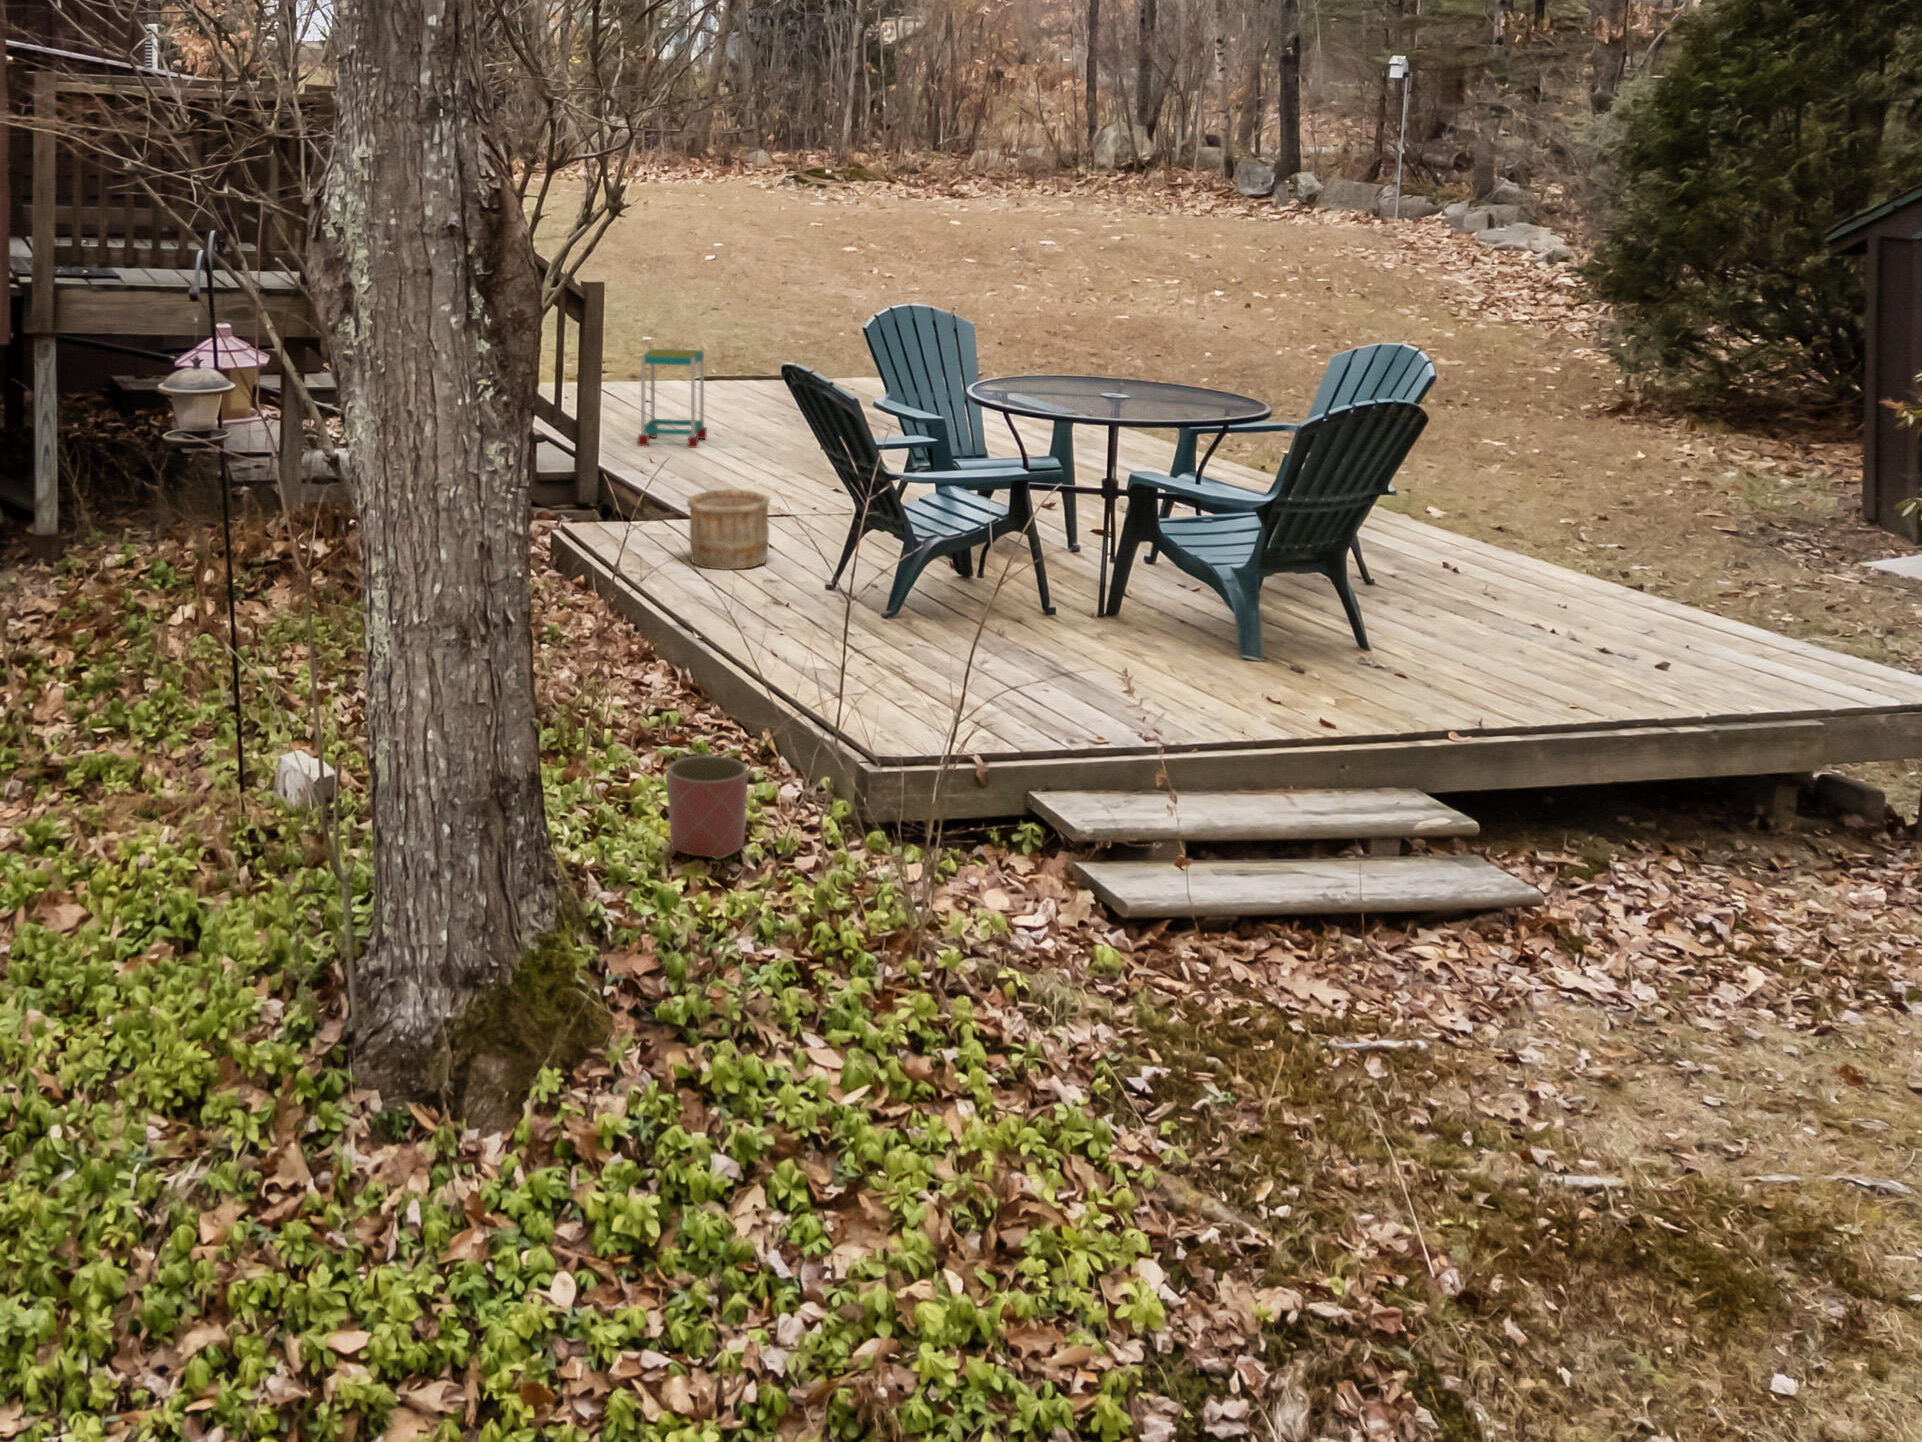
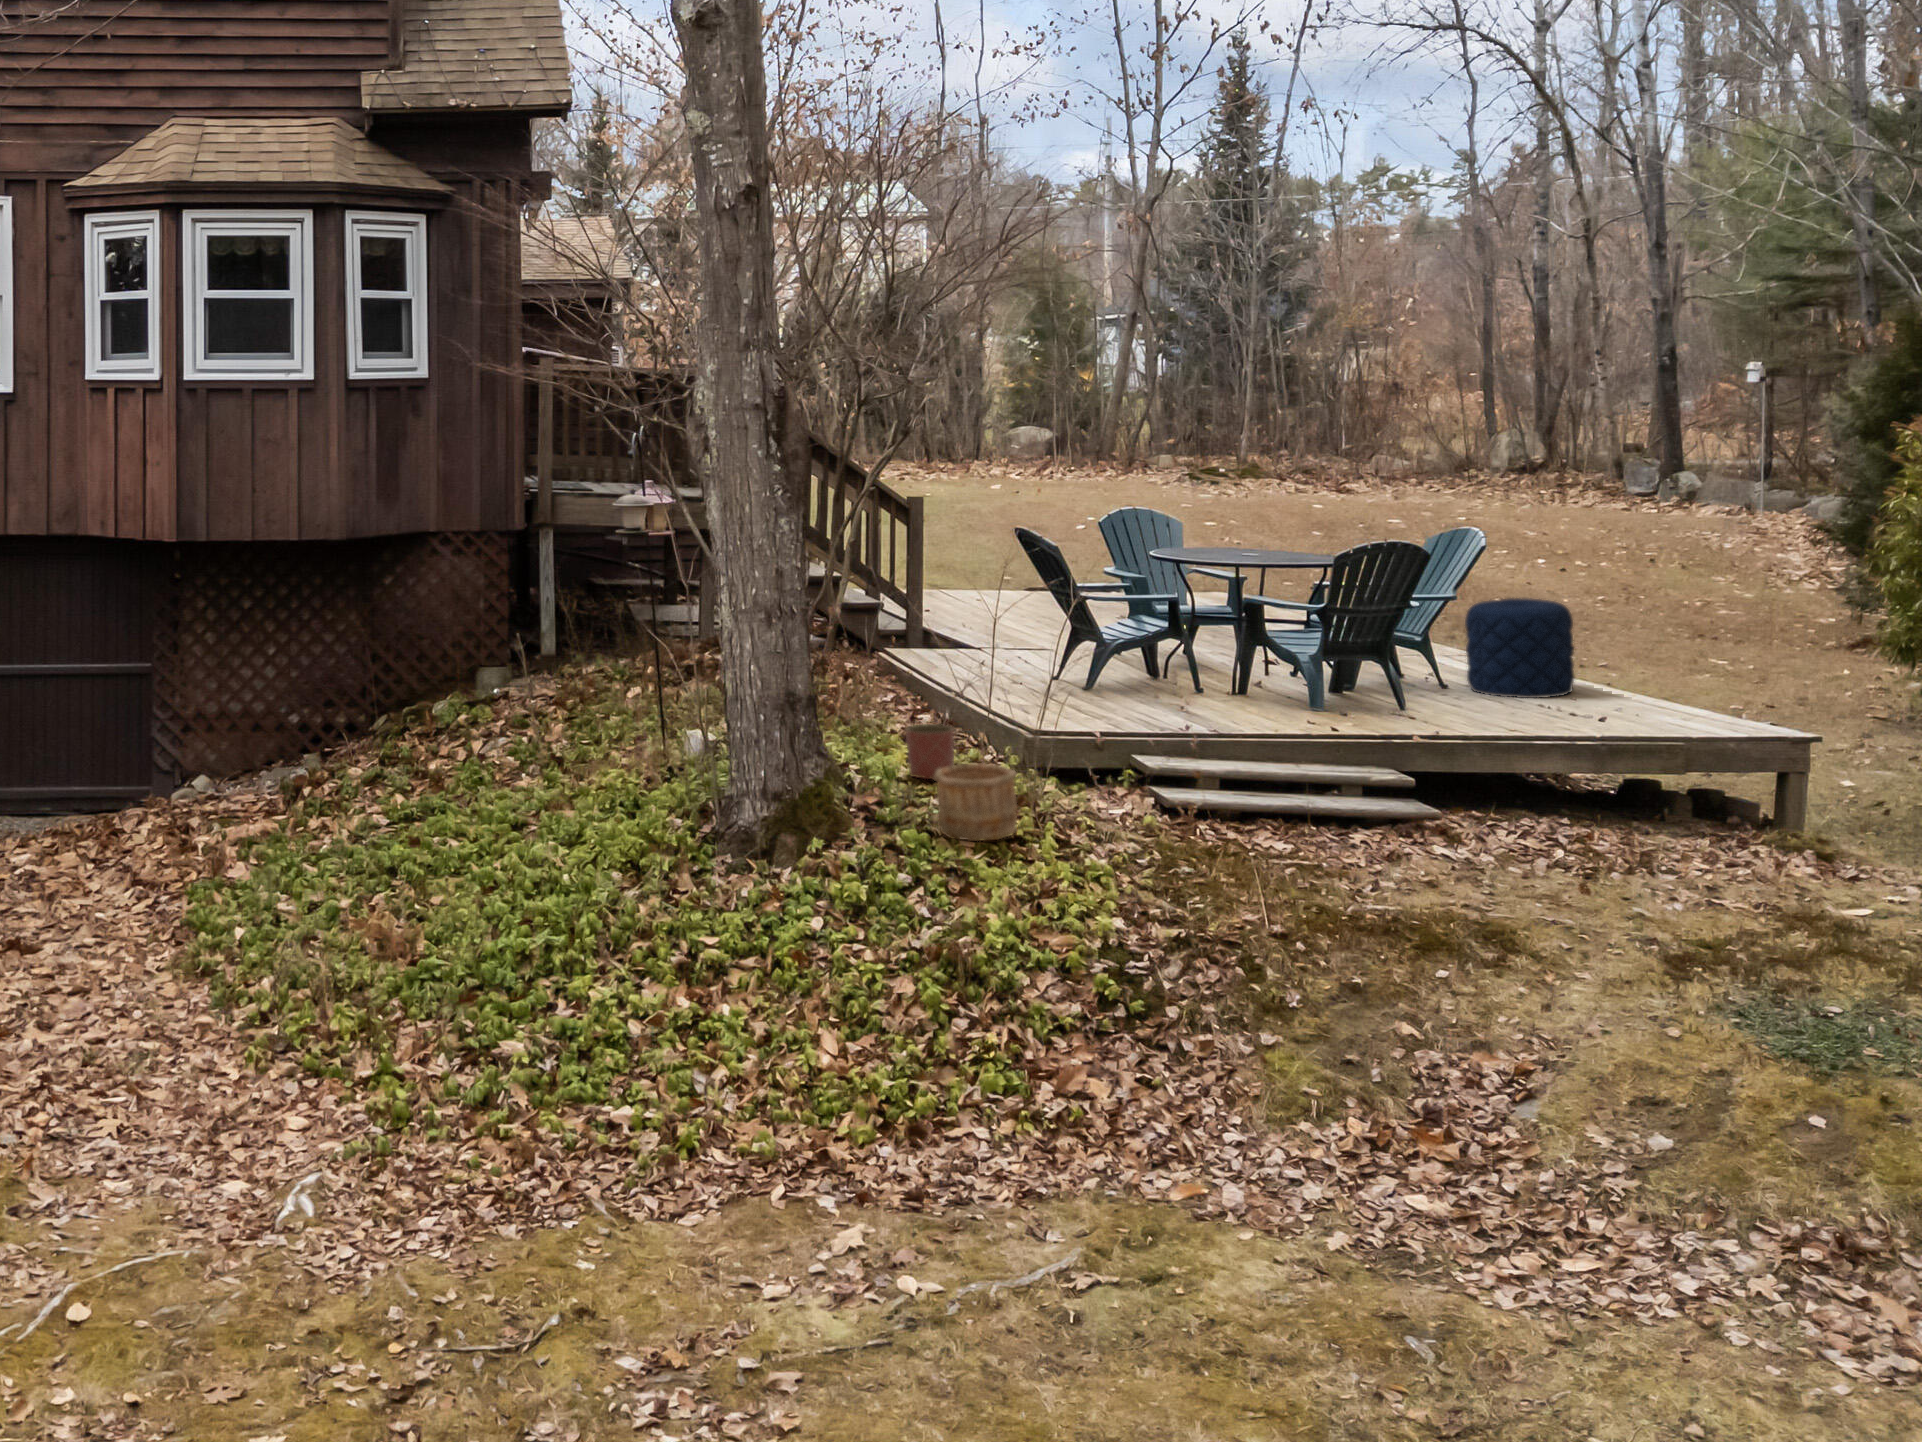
side table: present [638,349,707,448] -> none [958,531,1013,603]
wooden bucket: present [687,489,770,570] -> present [934,763,1017,841]
pouf: none [1414,501,1564,651] -> present [1465,598,1574,698]

